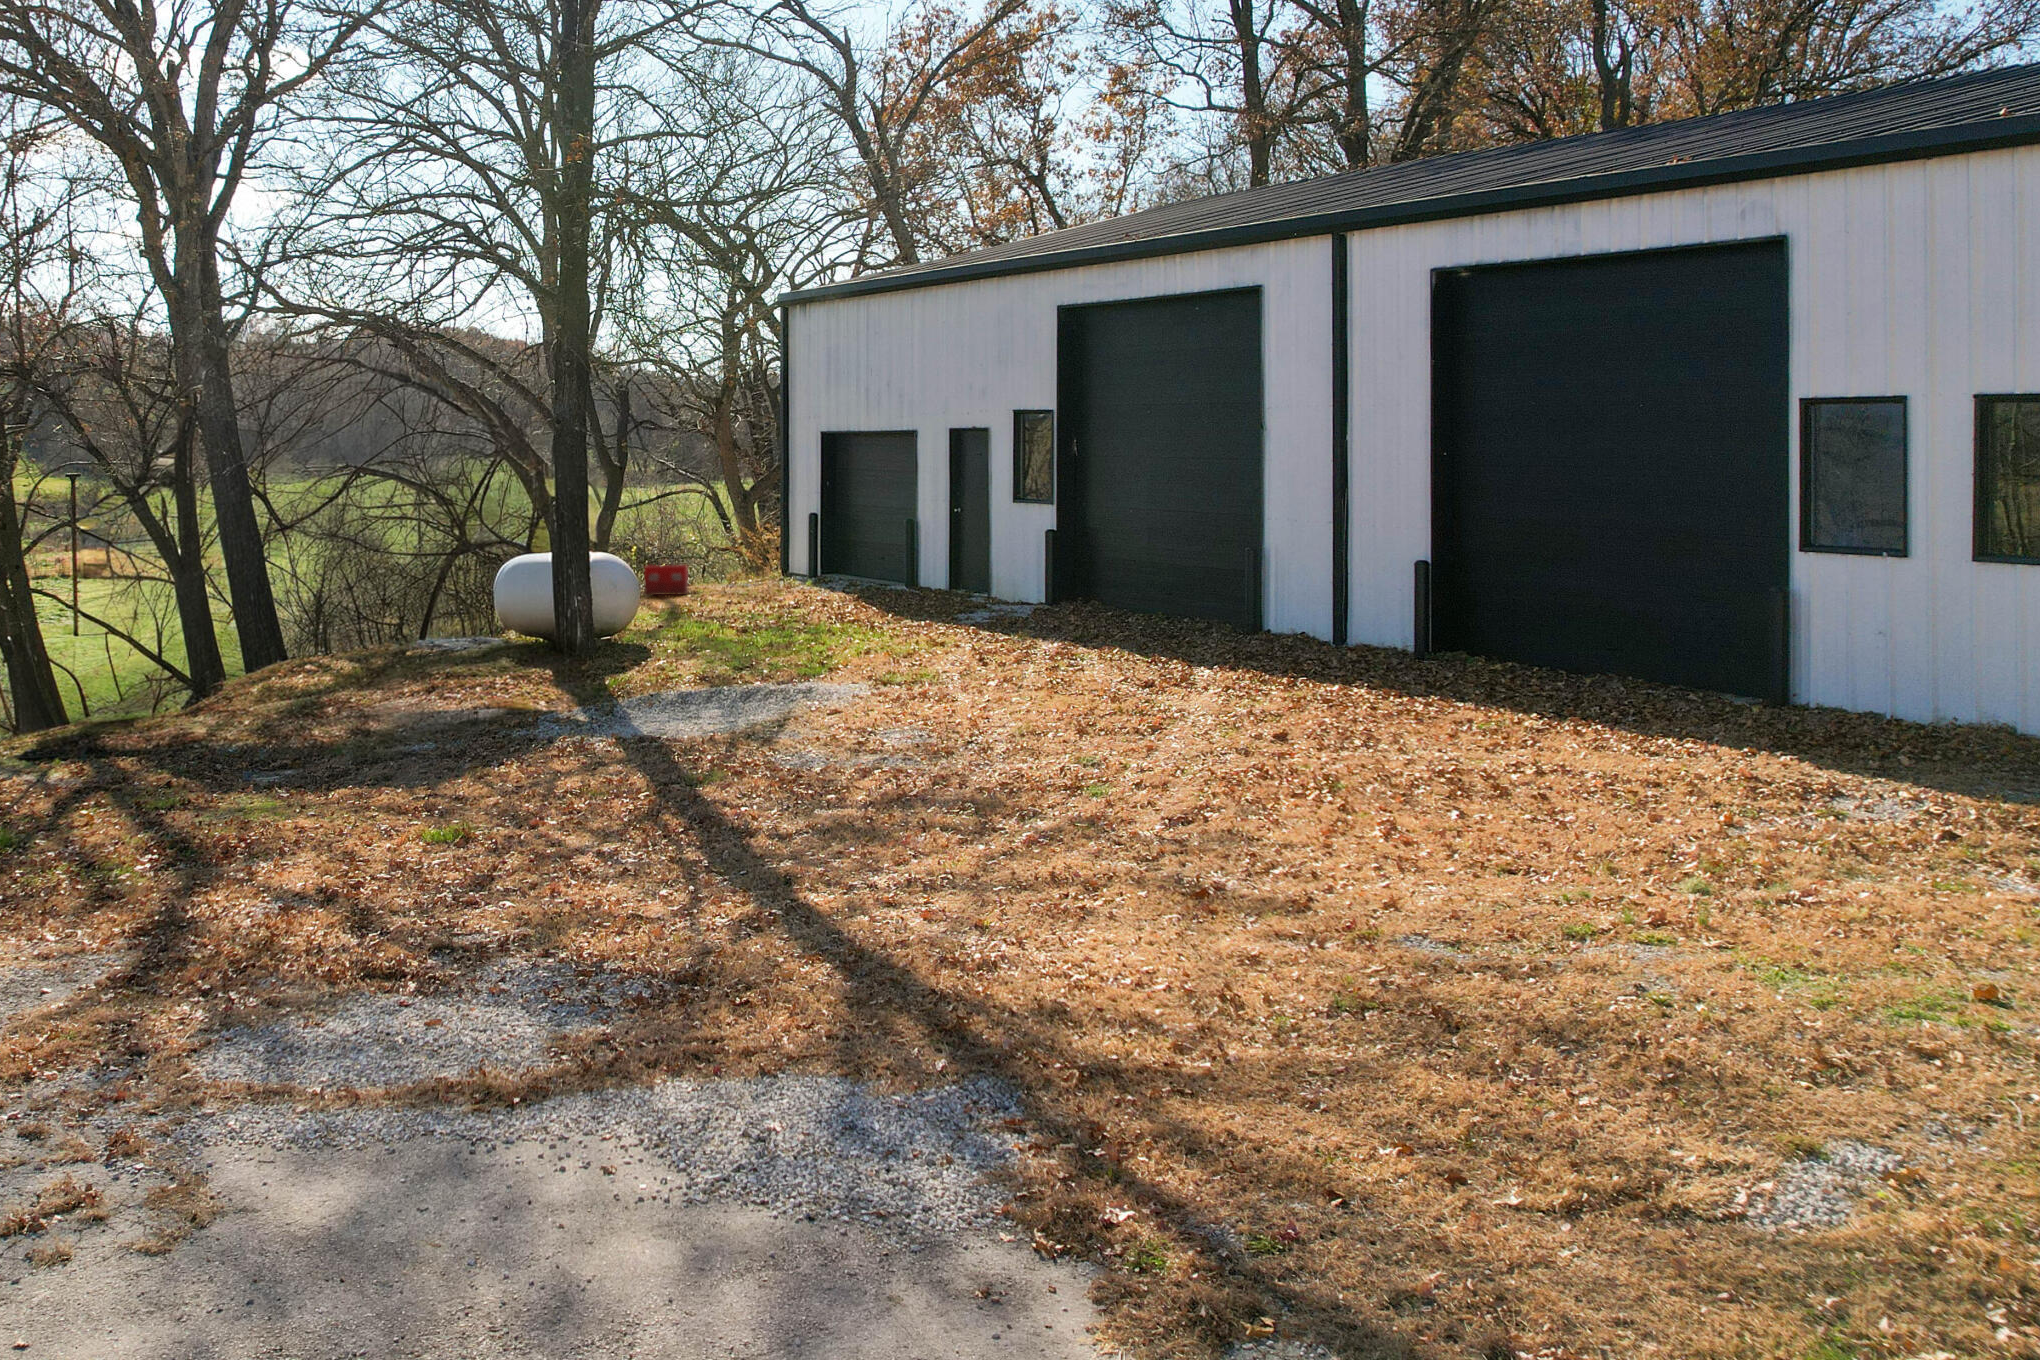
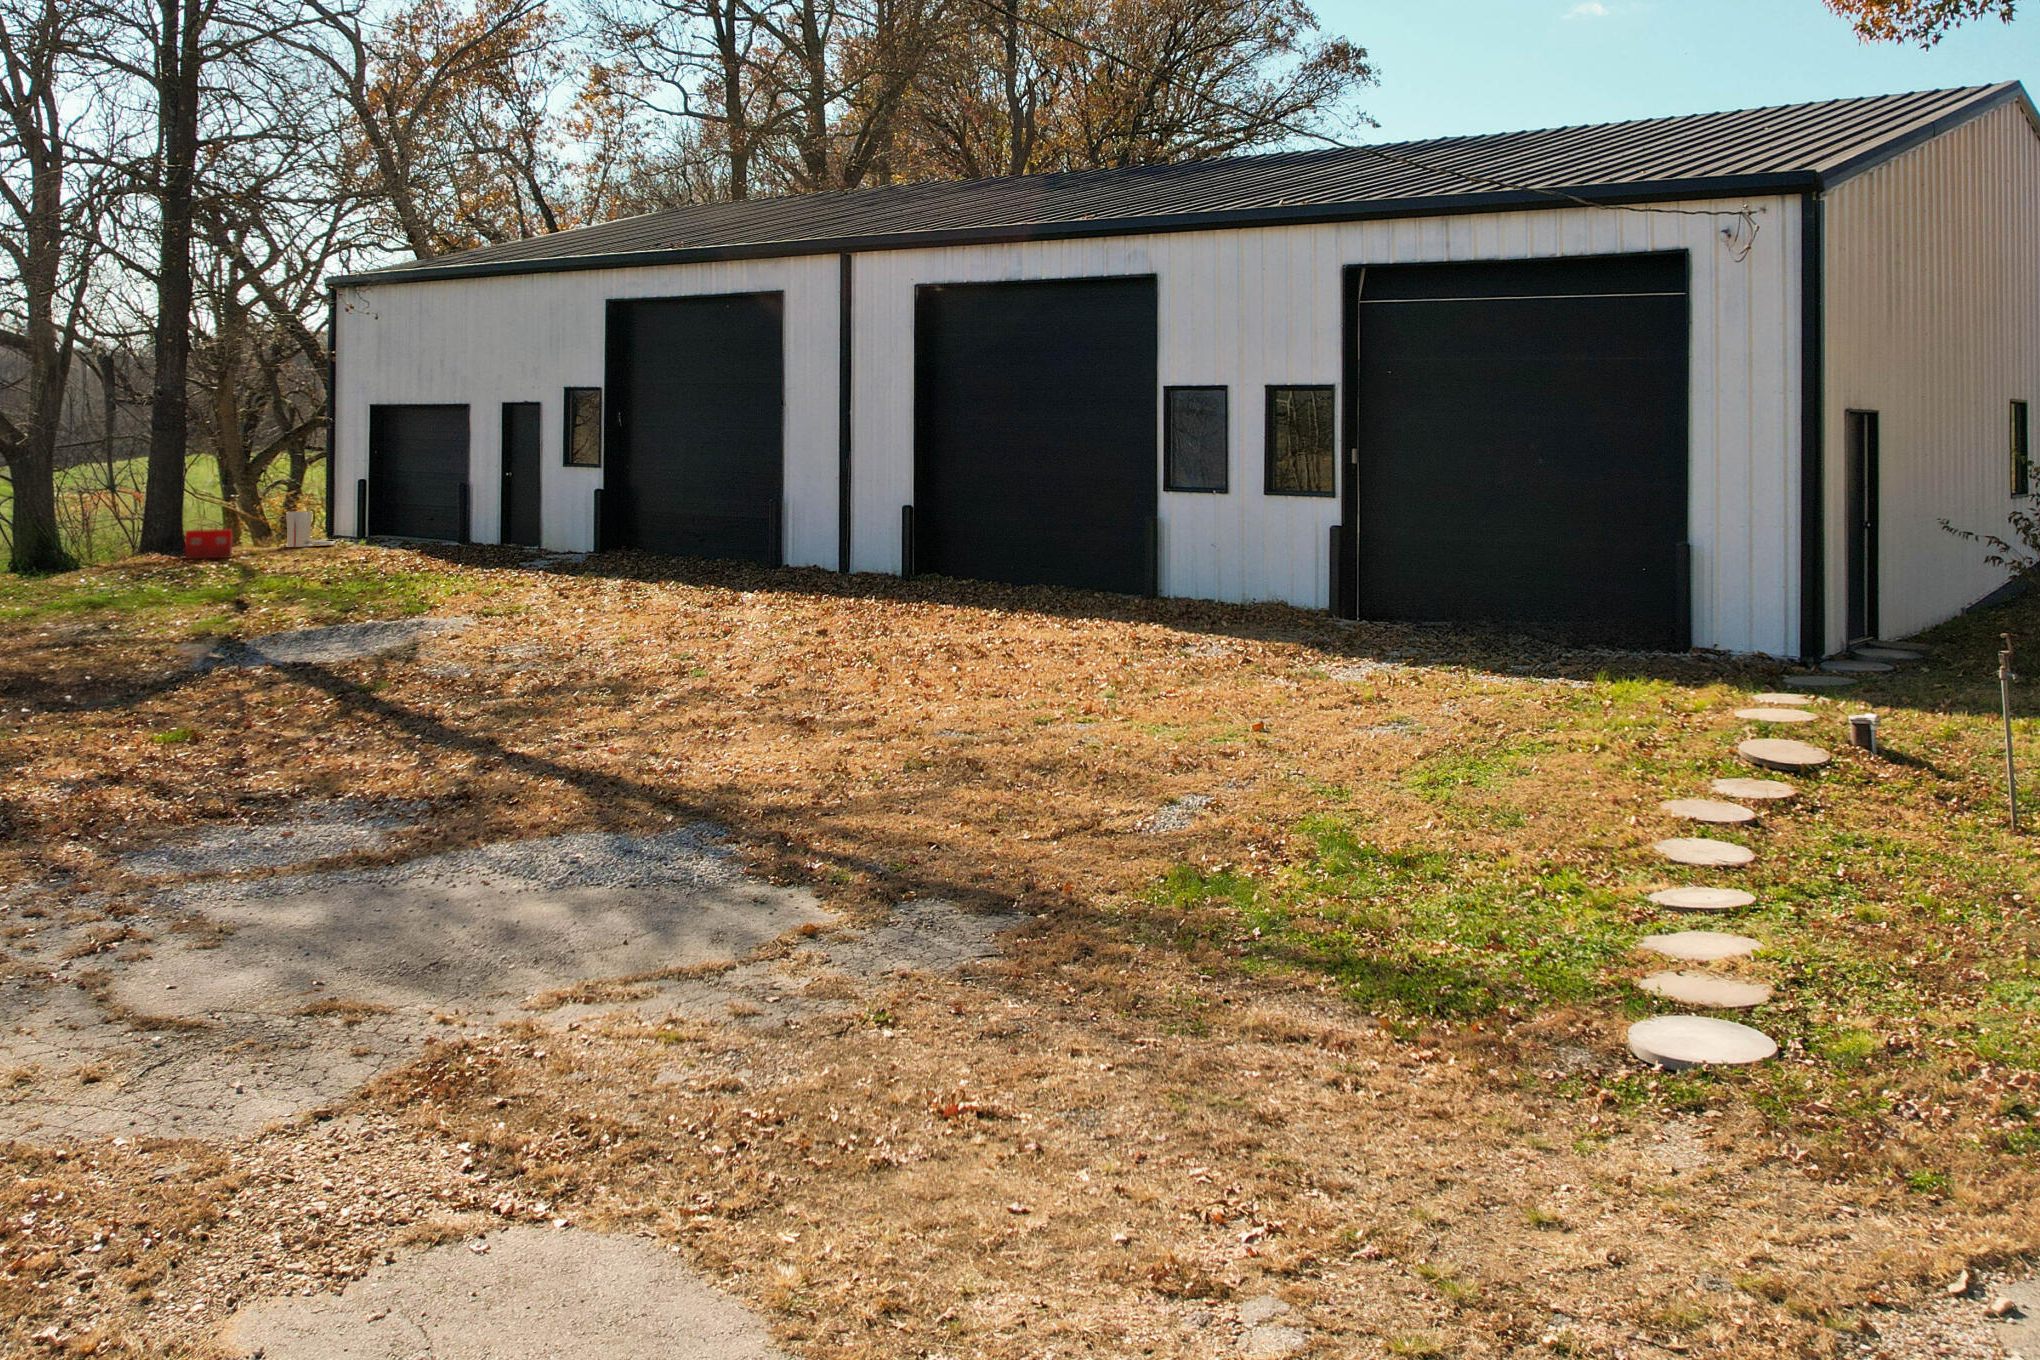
trash can: none [742,546,790,584] -> present [286,511,336,547]

